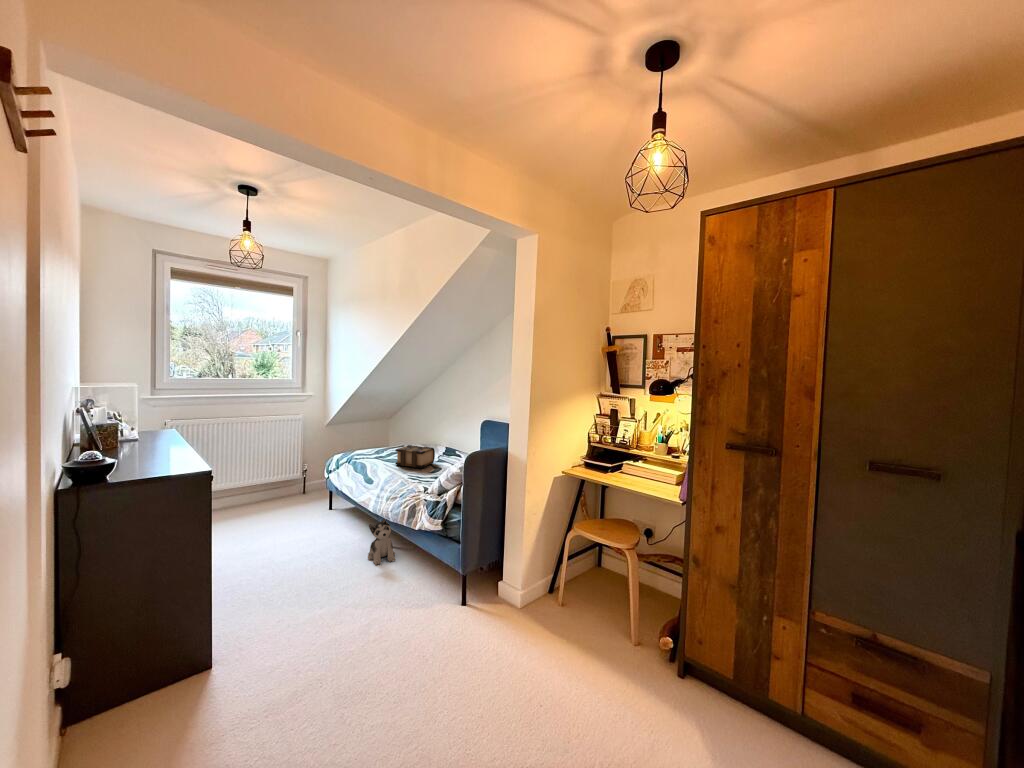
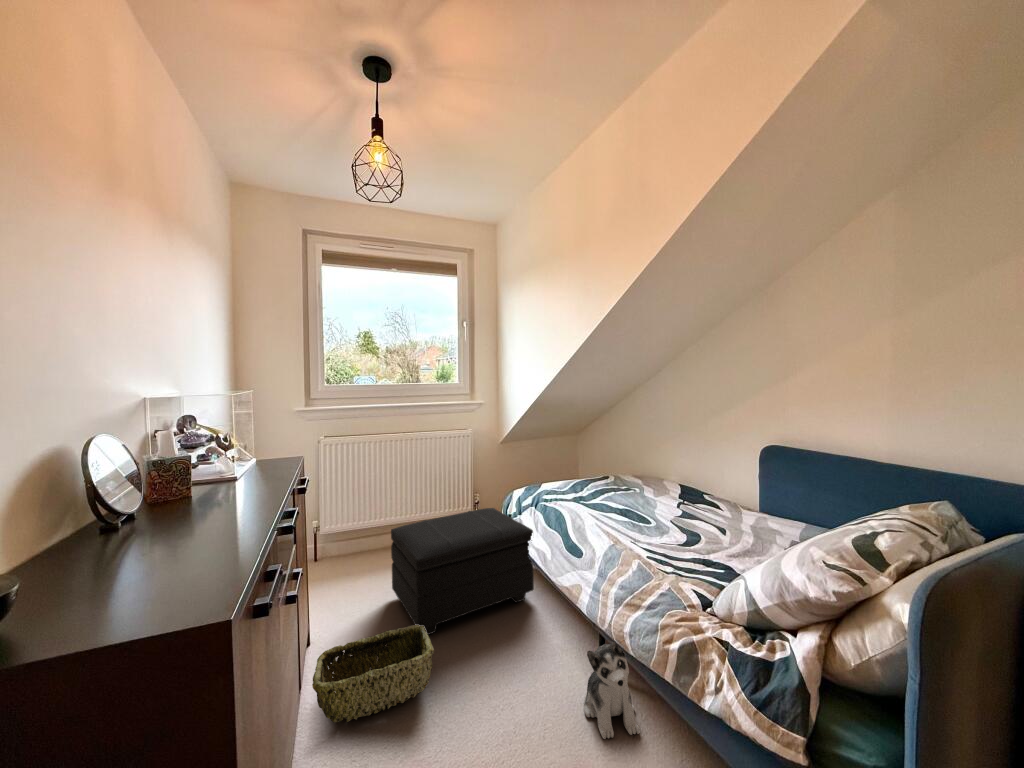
book: present [395,445,435,468] -> none [611,485,677,531]
footstool: none [238,468,346,544] -> present [391,508,534,635]
woven basket: none [195,531,278,578] -> present [312,625,434,722]

